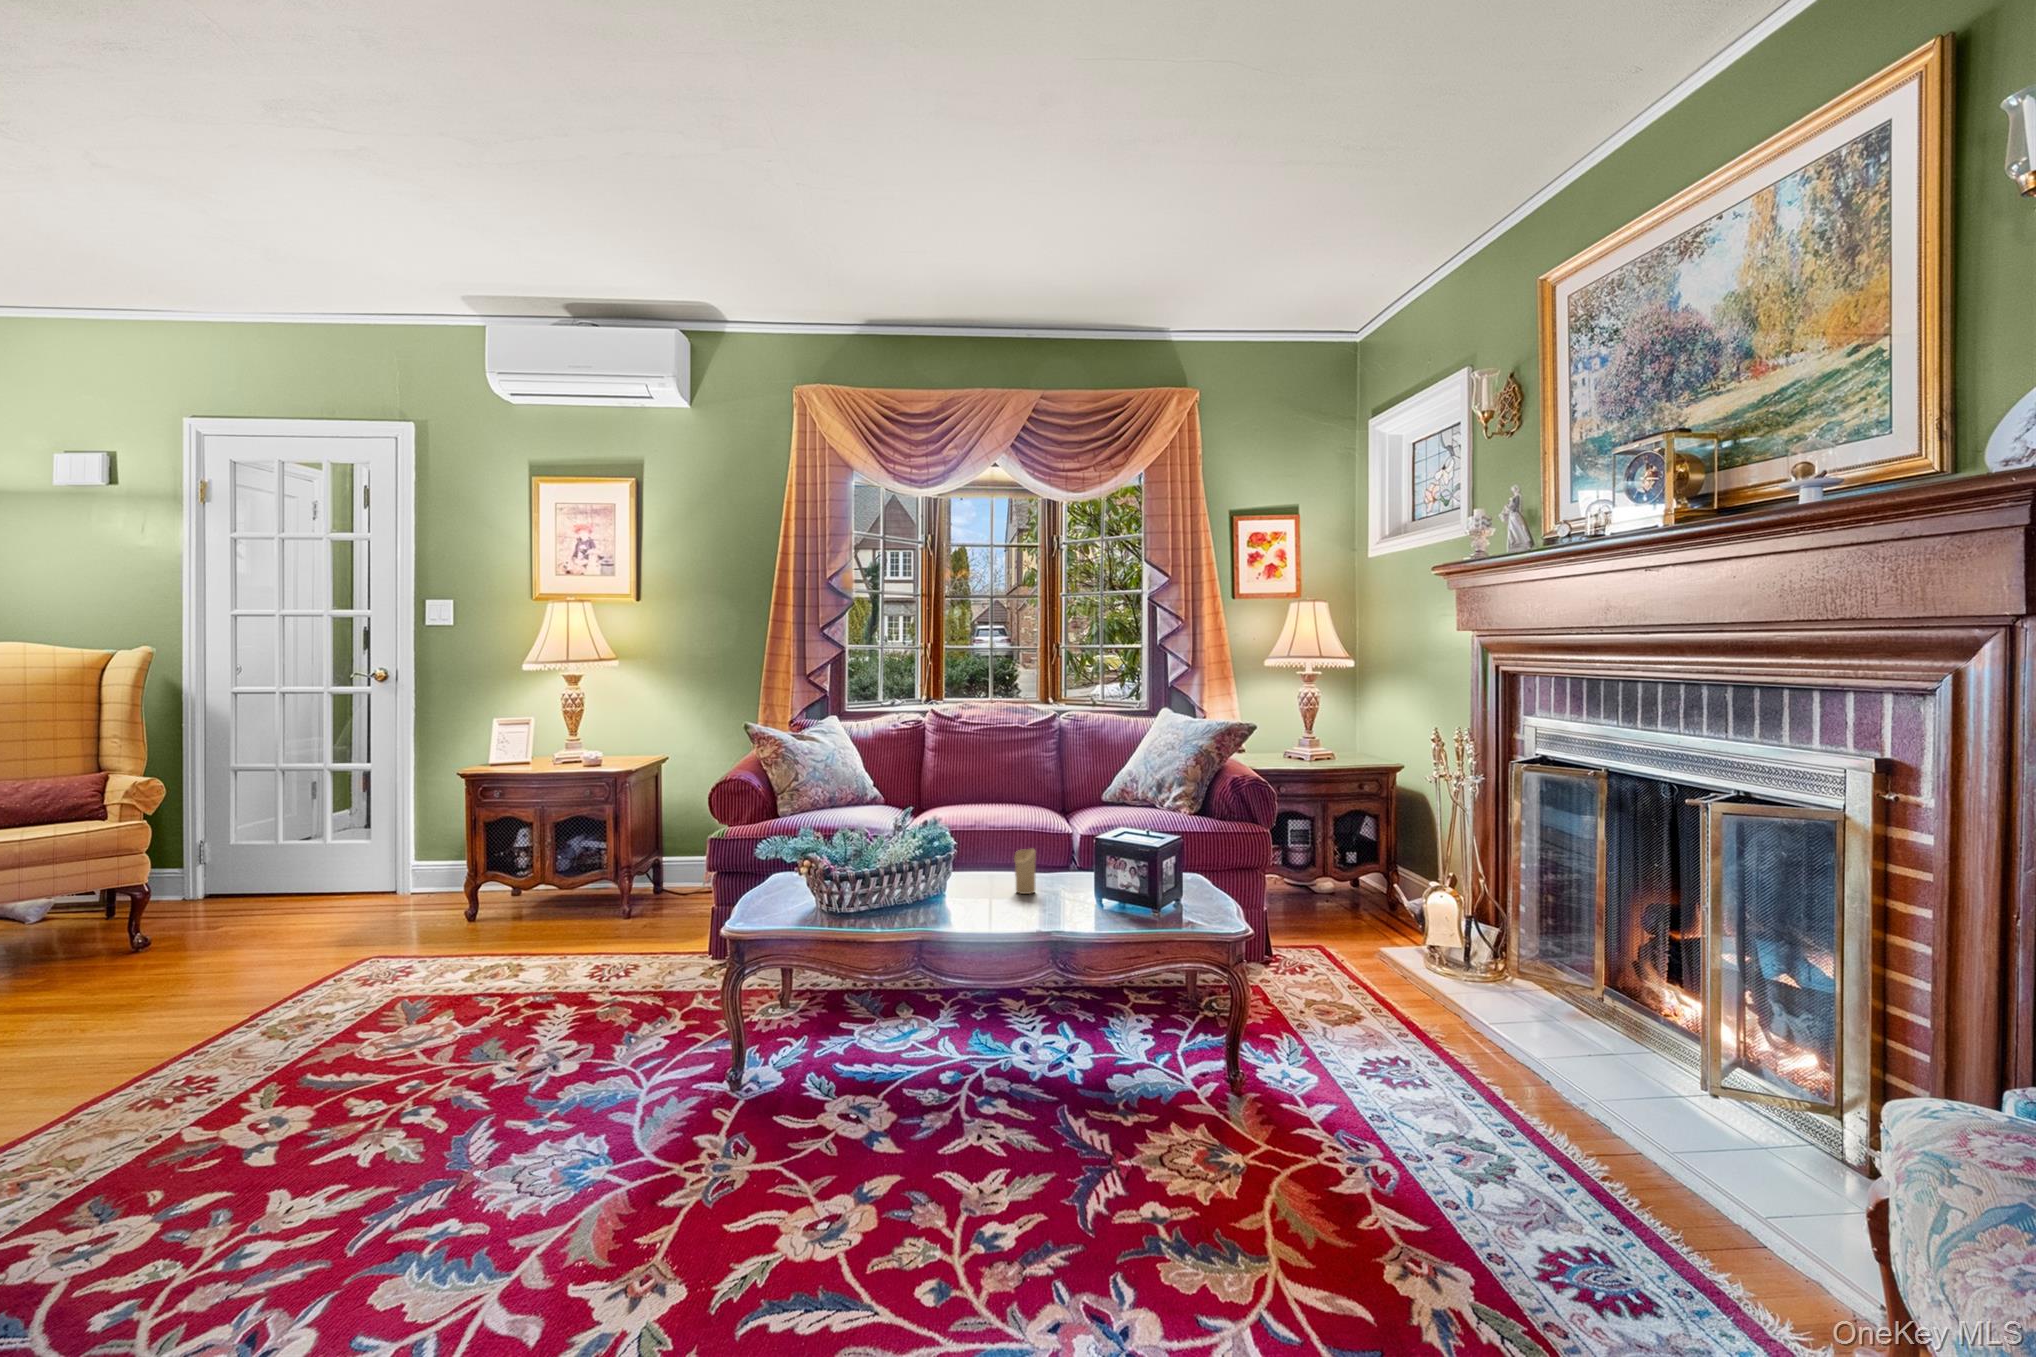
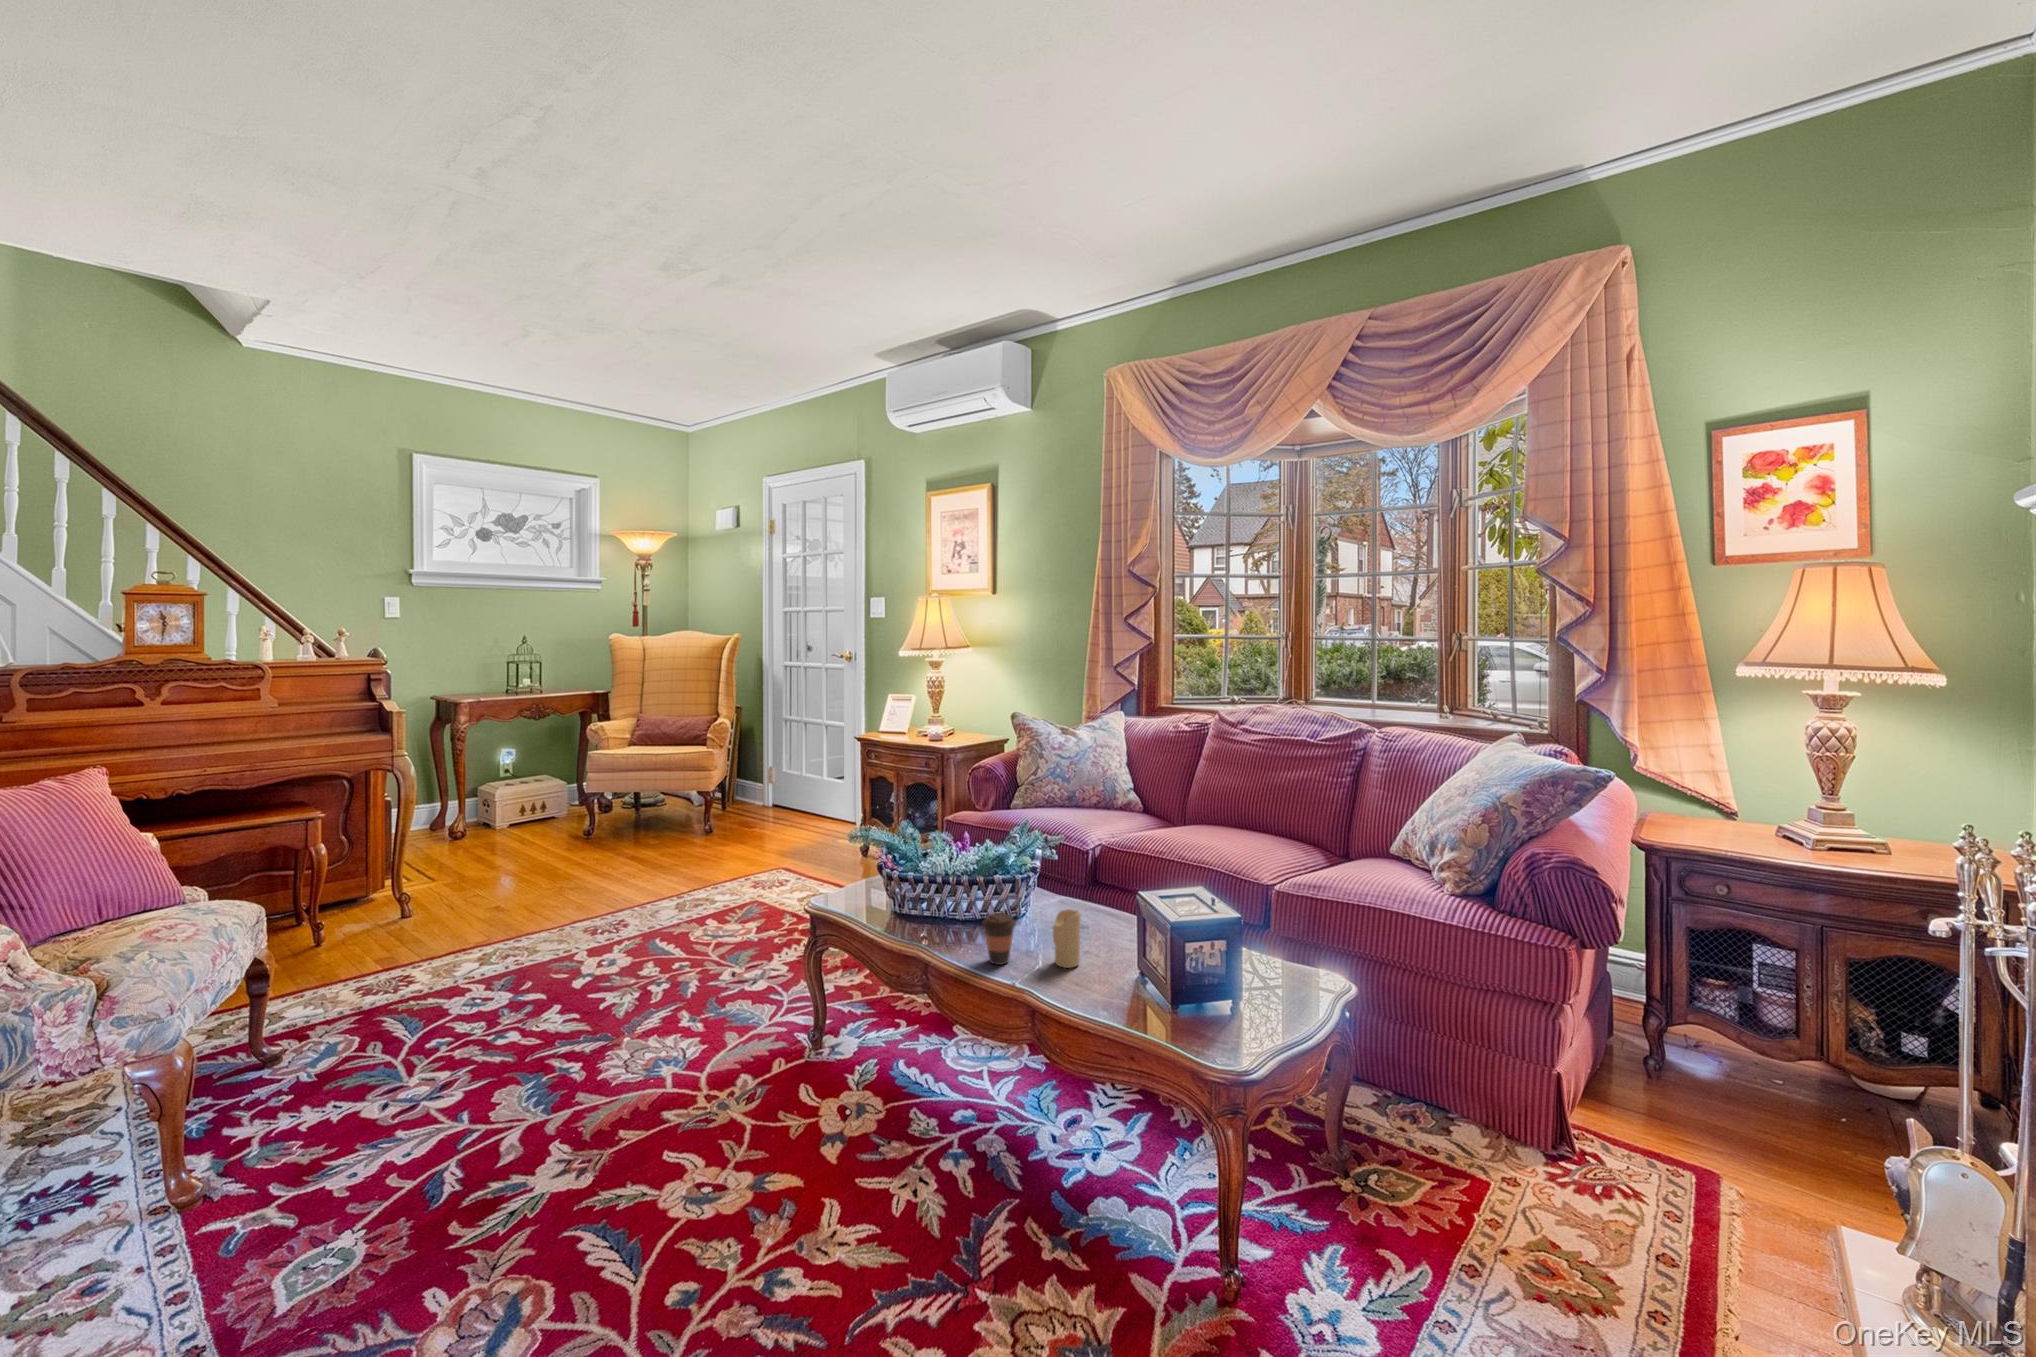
coffee cup: none [967,861,995,902] -> present [982,913,1016,965]

